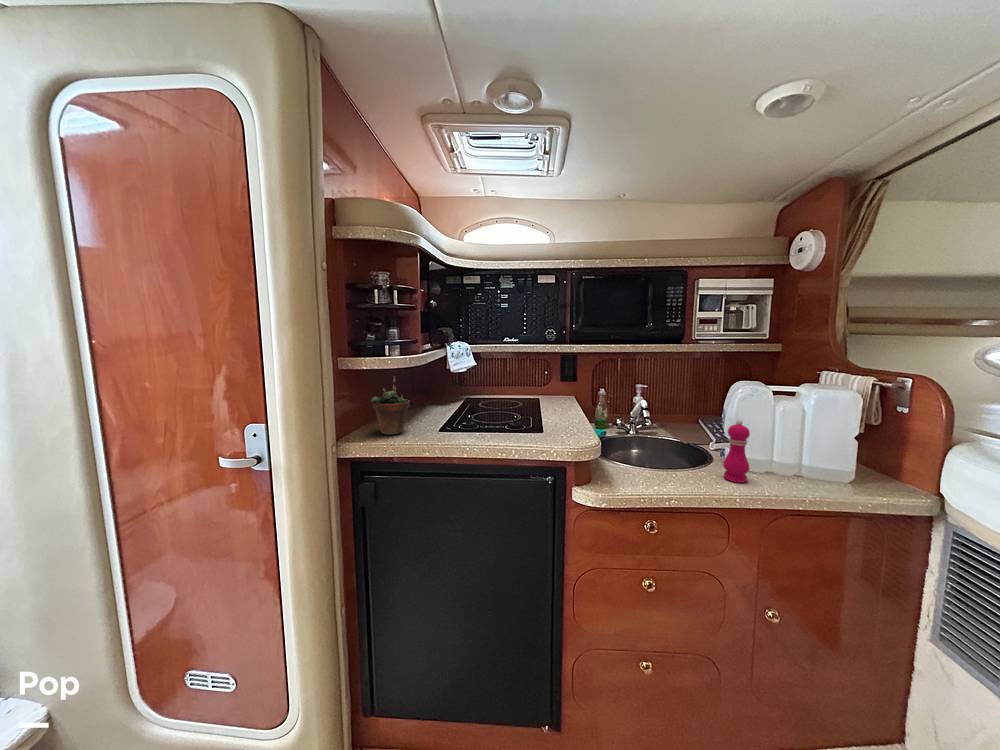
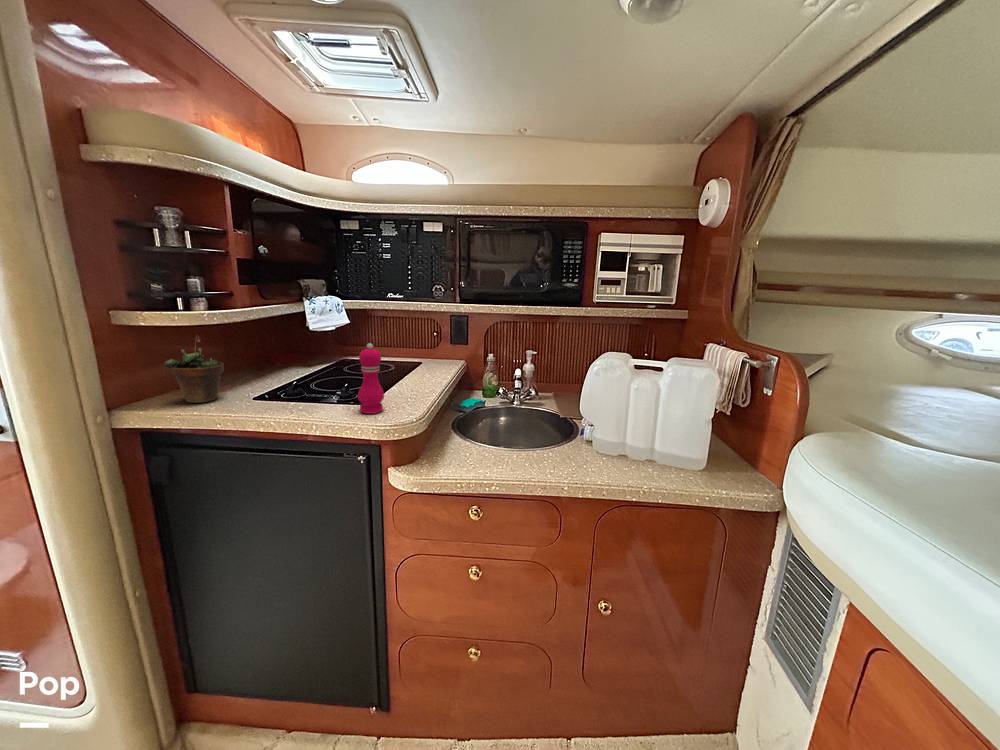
pepper mill: present [723,420,750,483] -> present [358,343,384,414]

